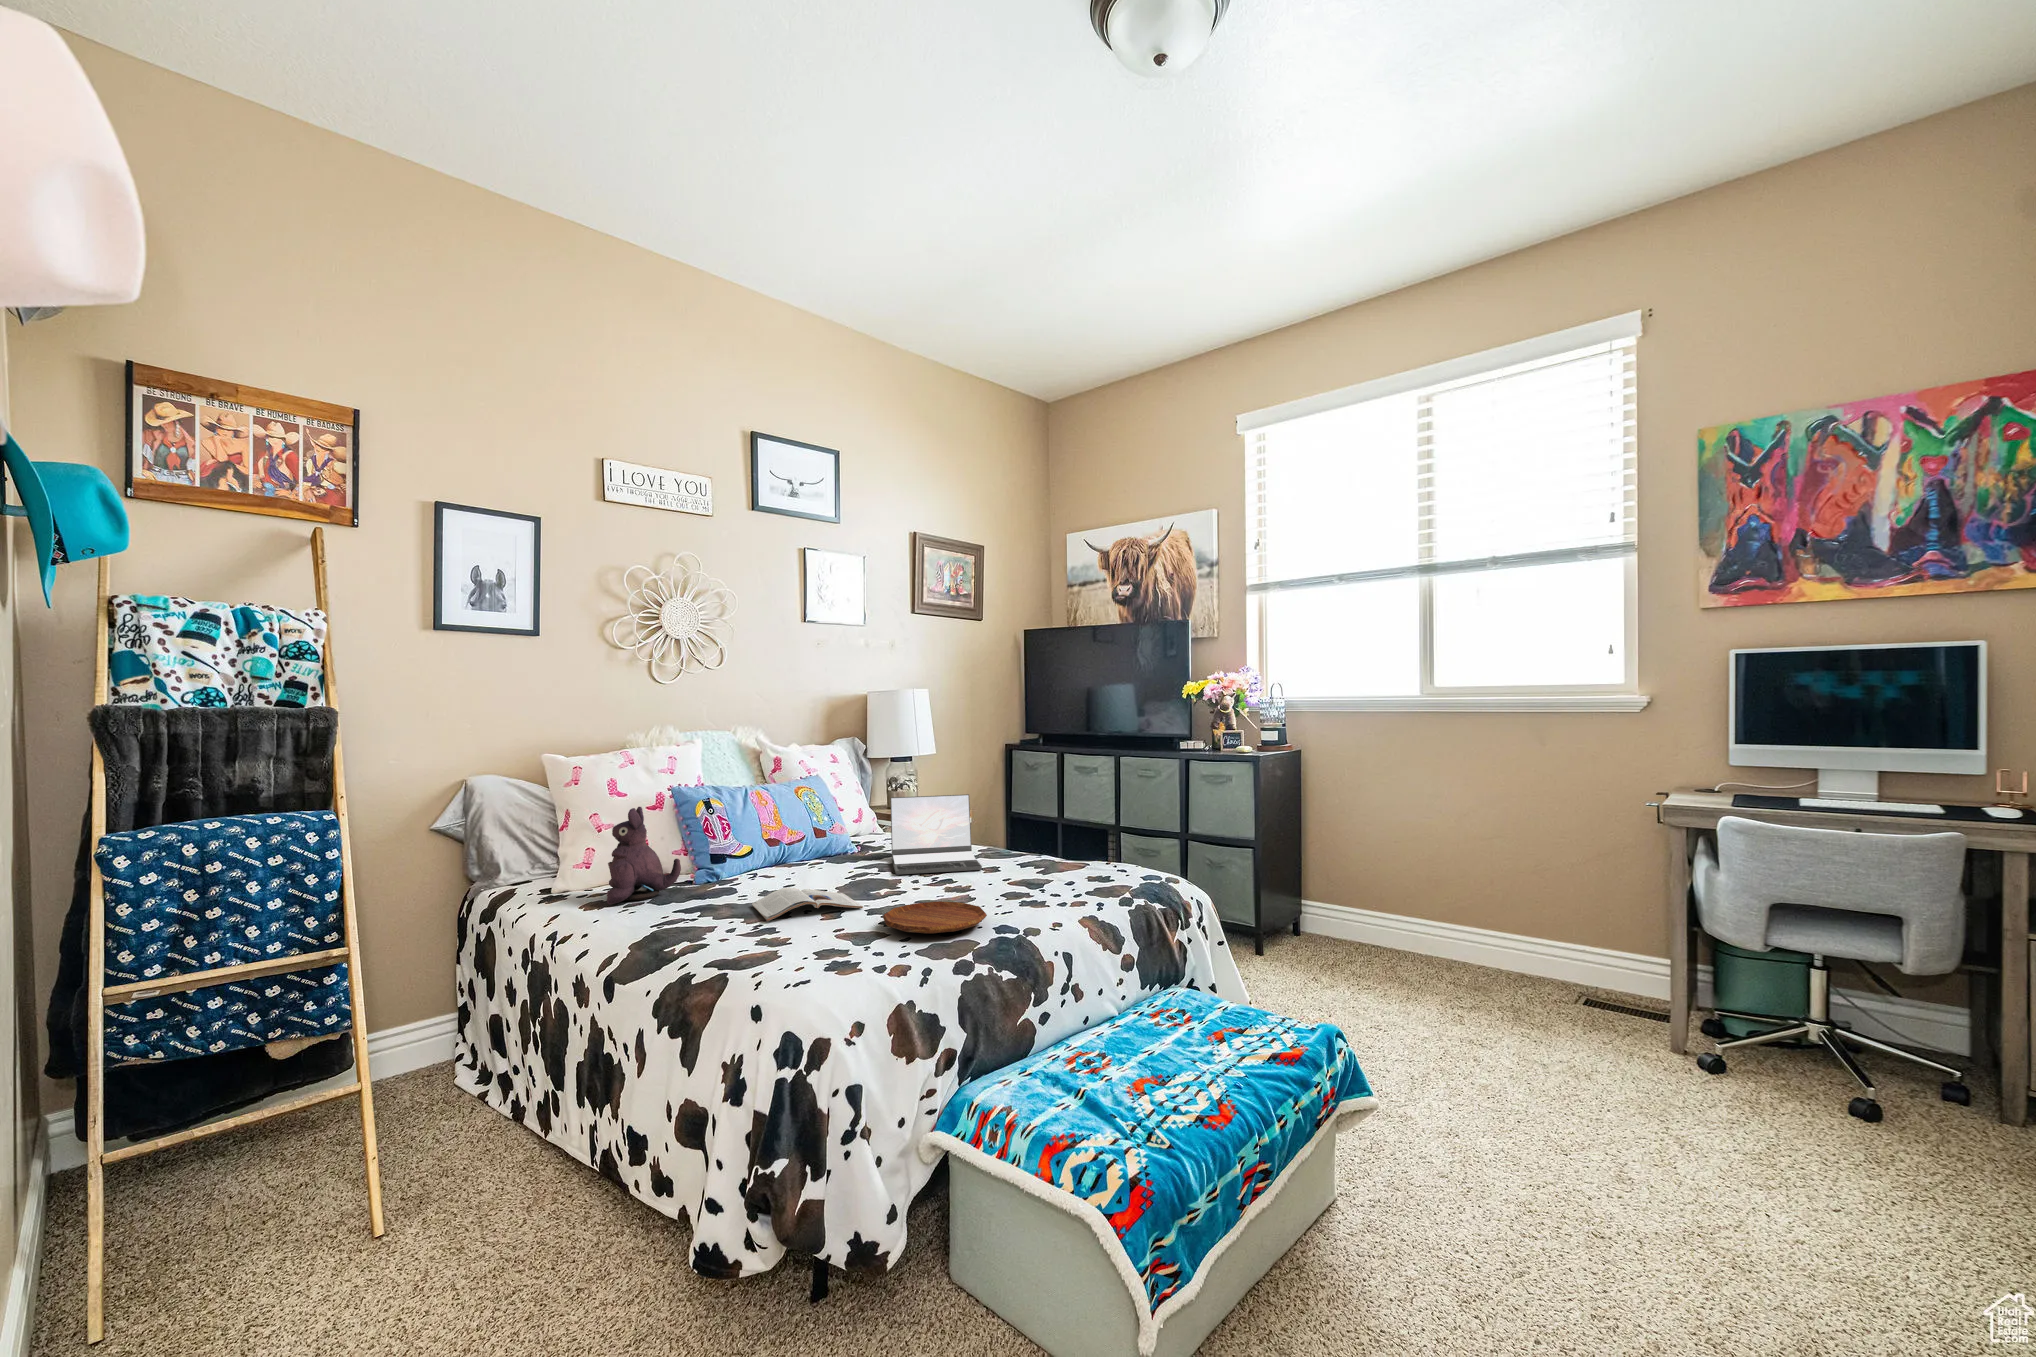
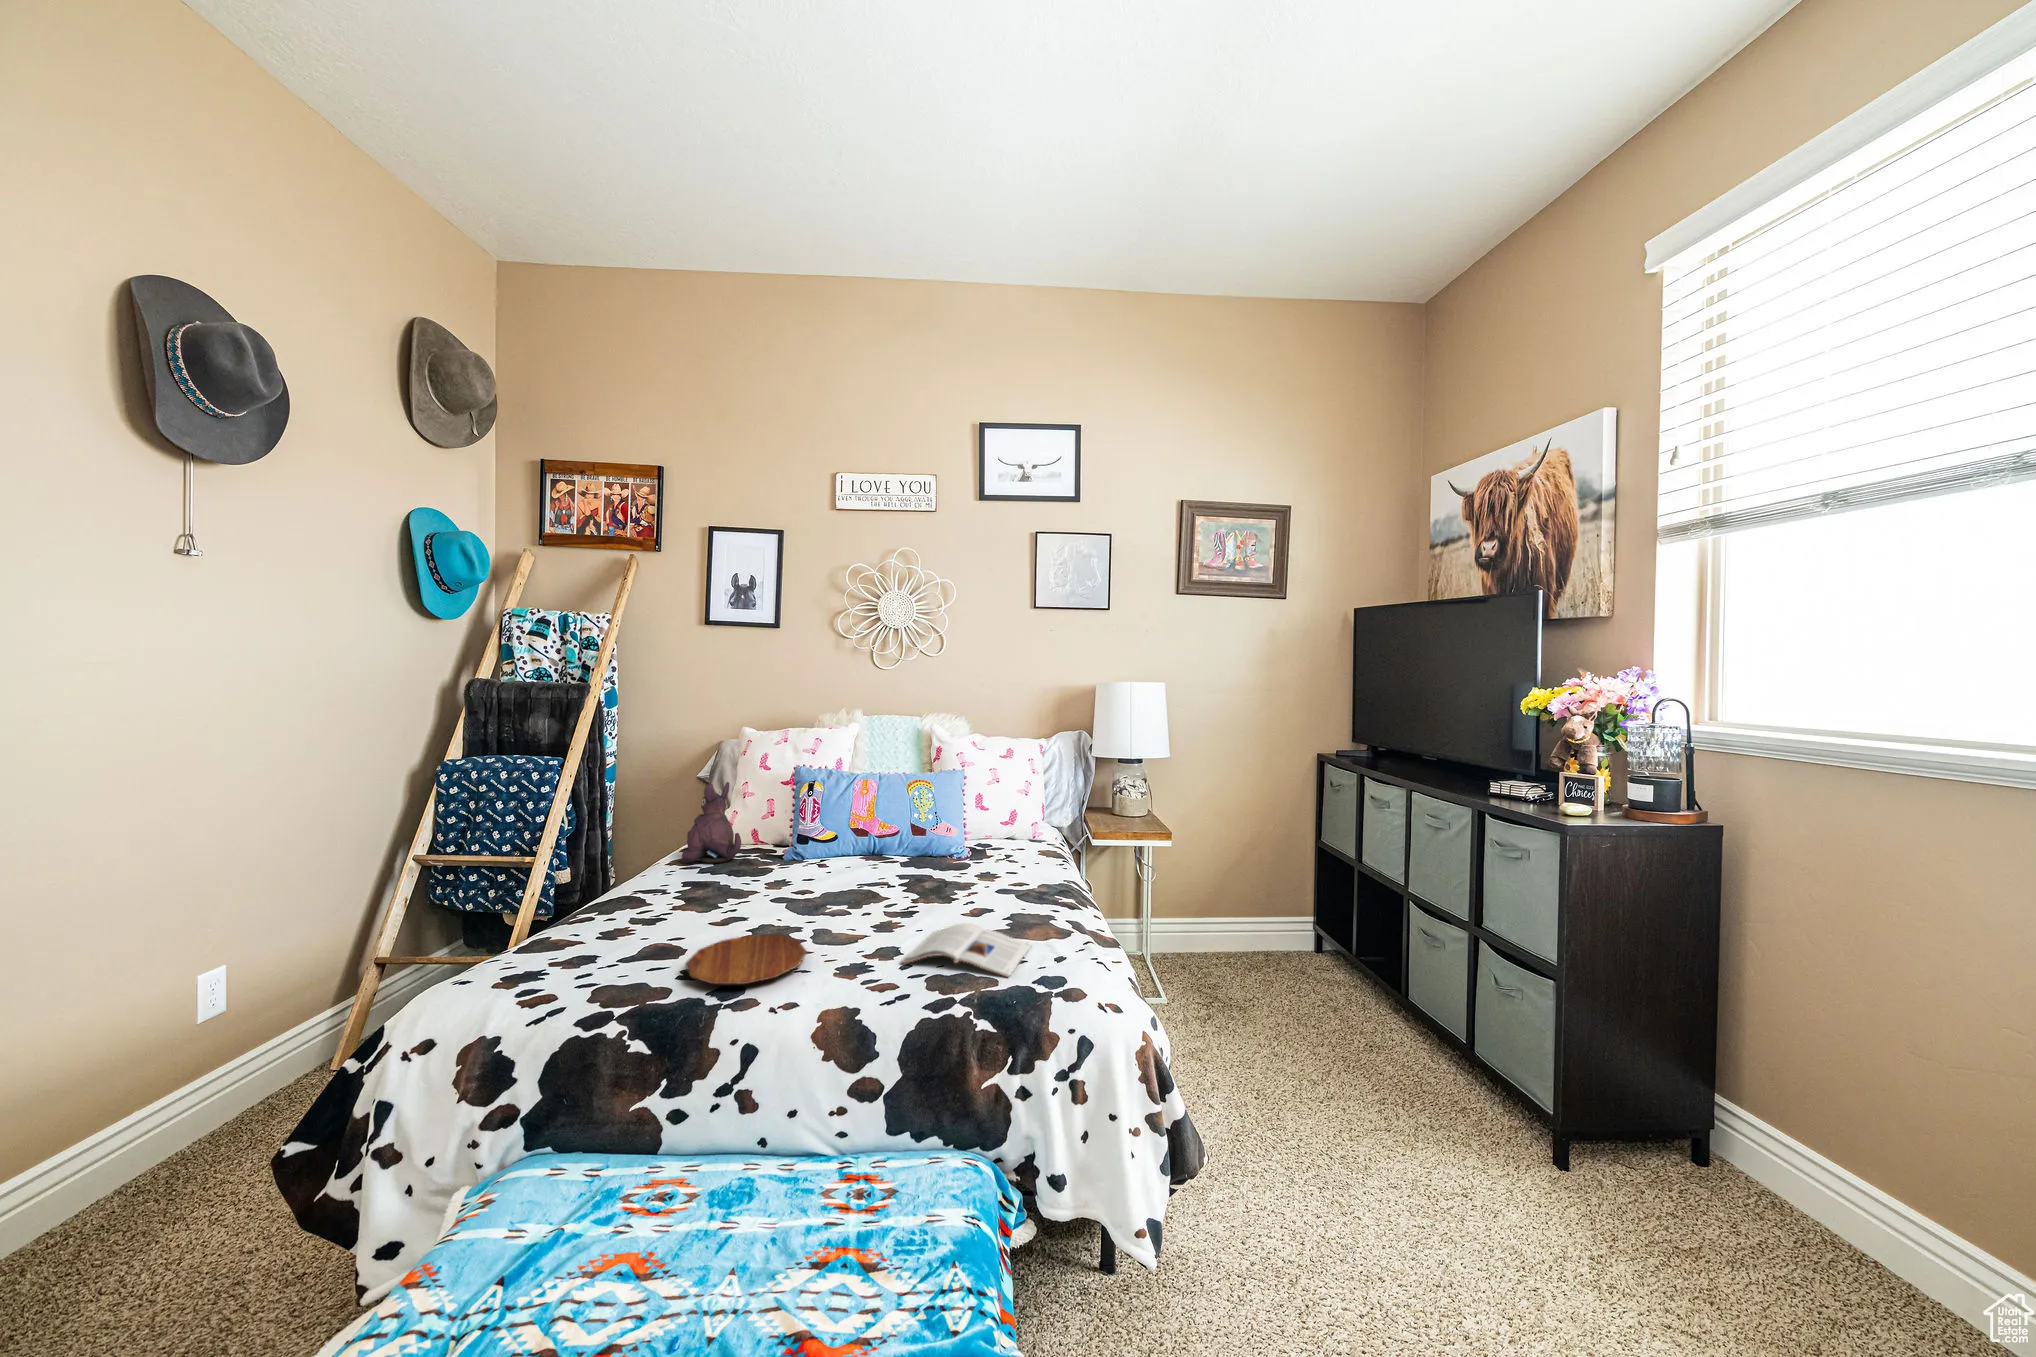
laptop: present [890,794,982,875] -> none [899,804,1025,908]
magazine: present [752,887,863,921] -> present [903,923,1031,977]

